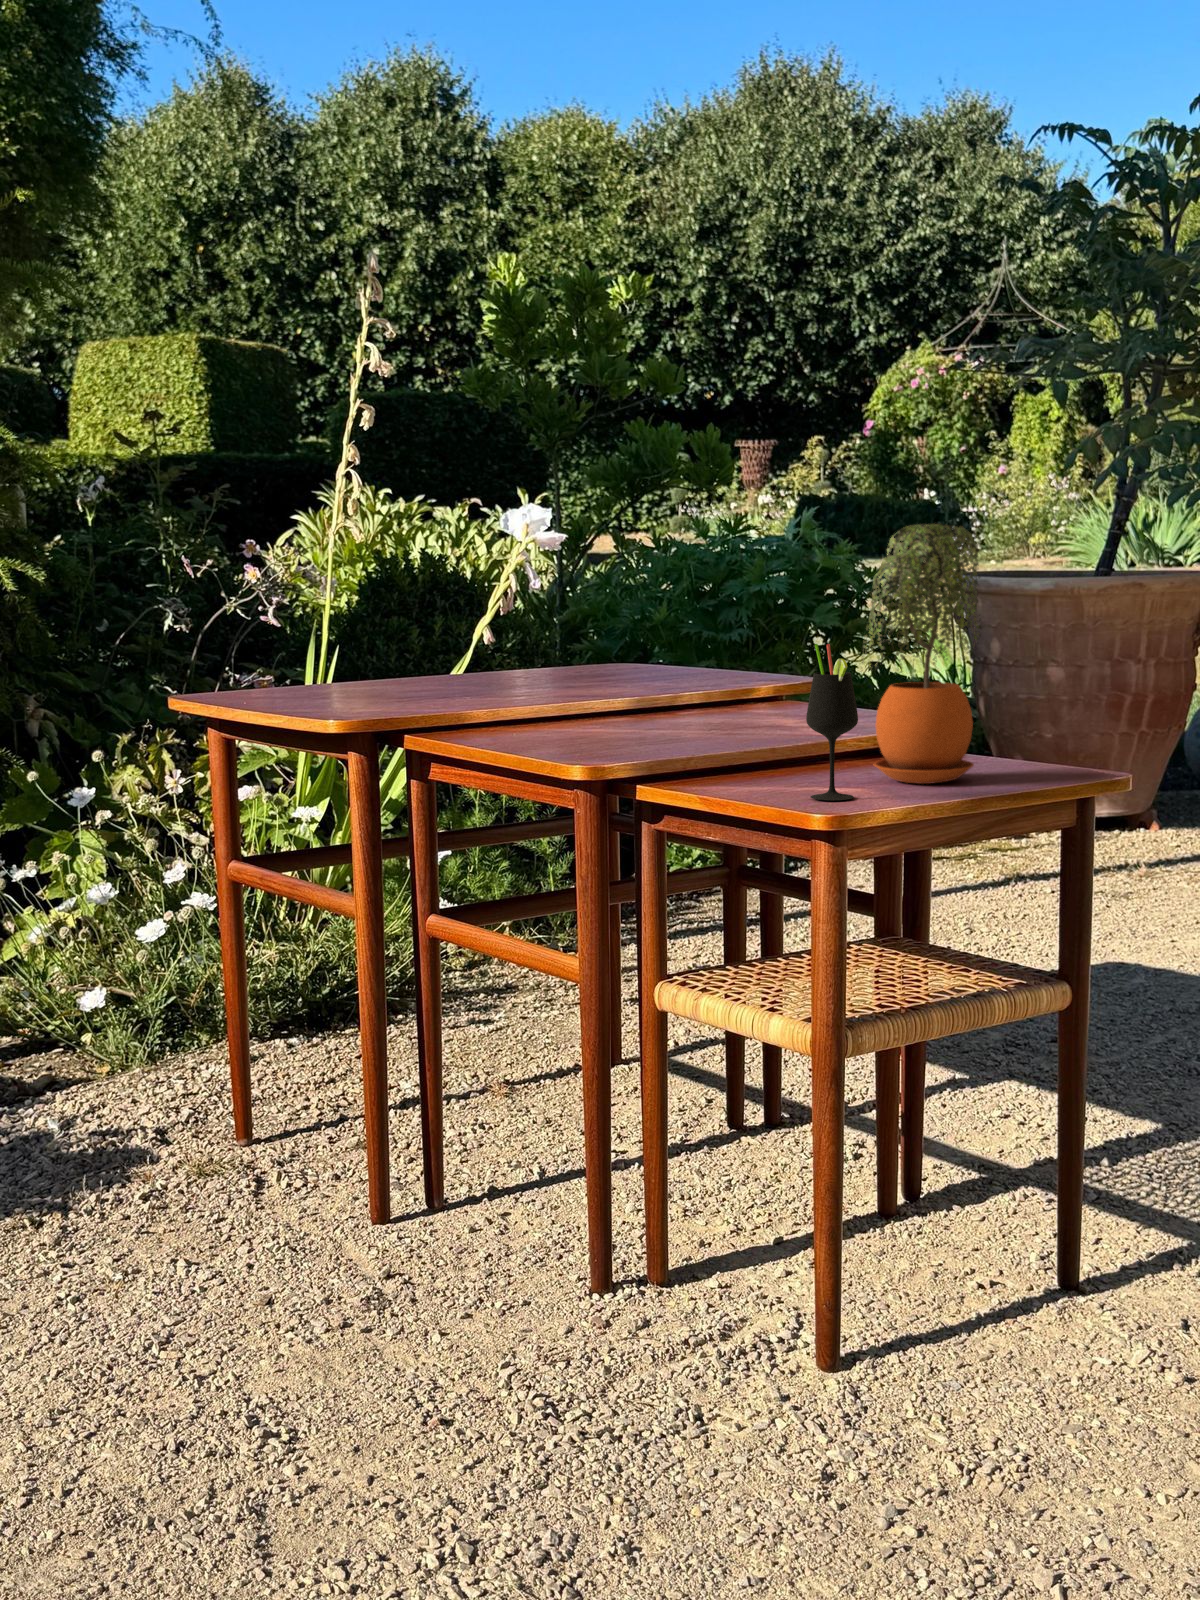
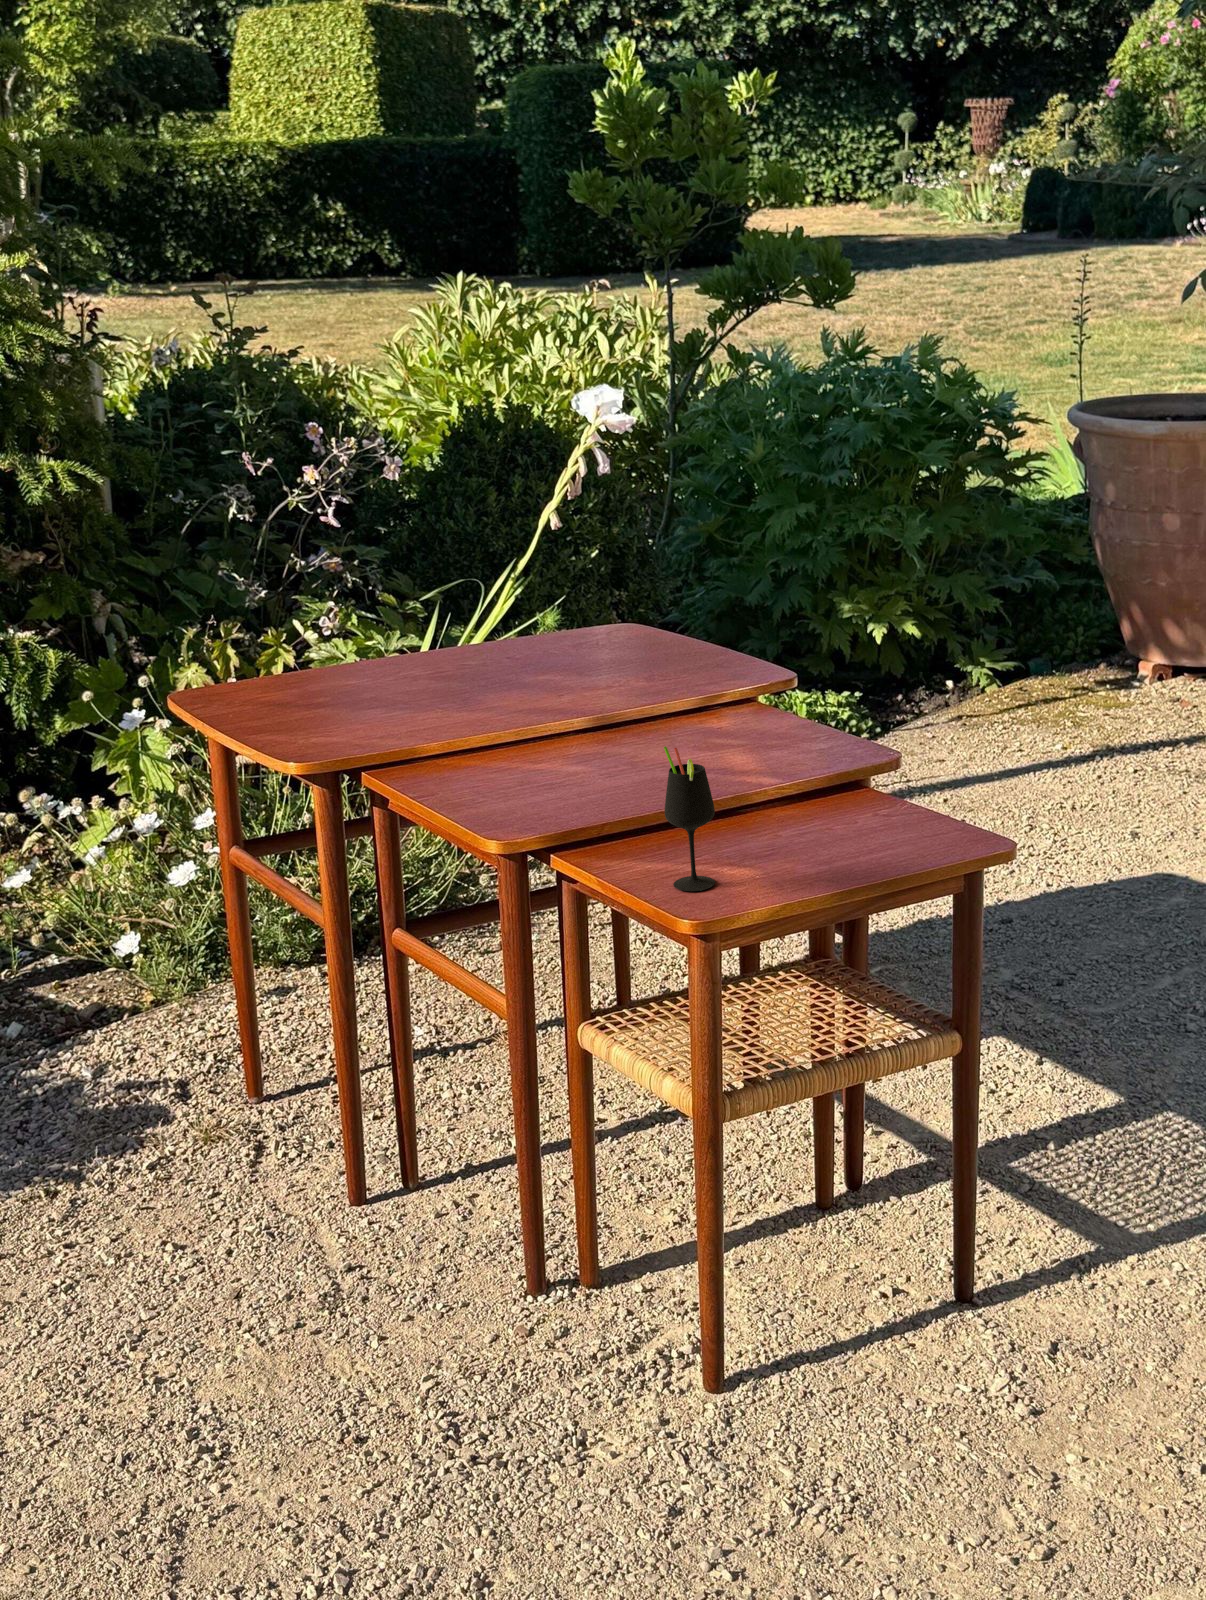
potted plant: present [862,523,981,784] -> none [738,589,860,853]

